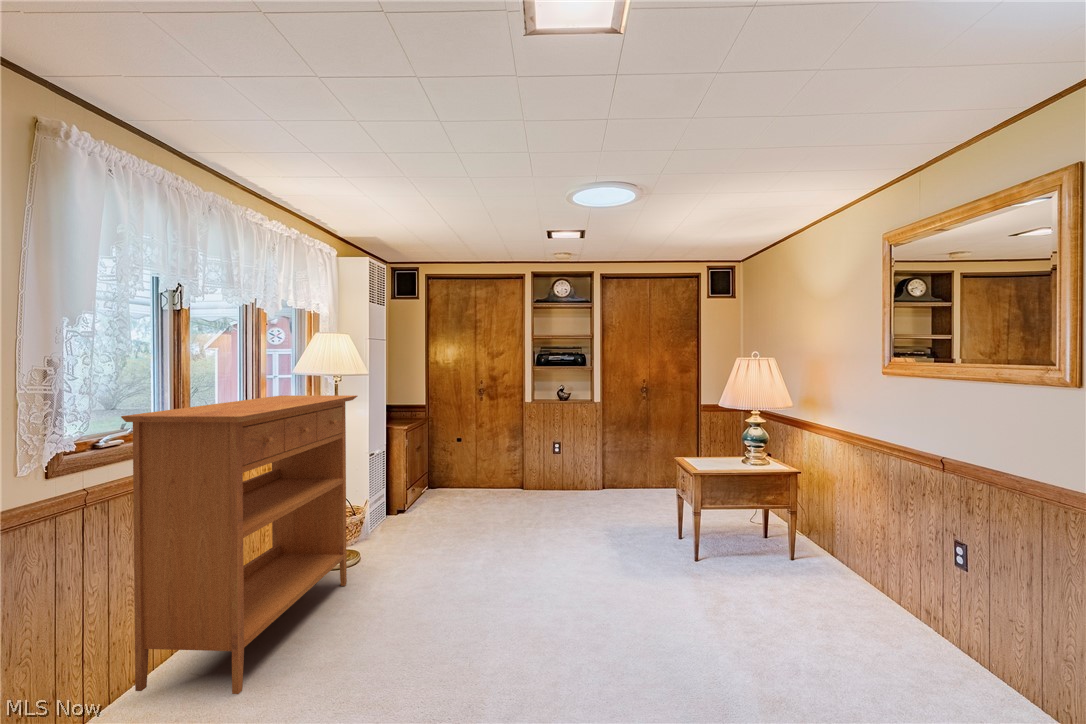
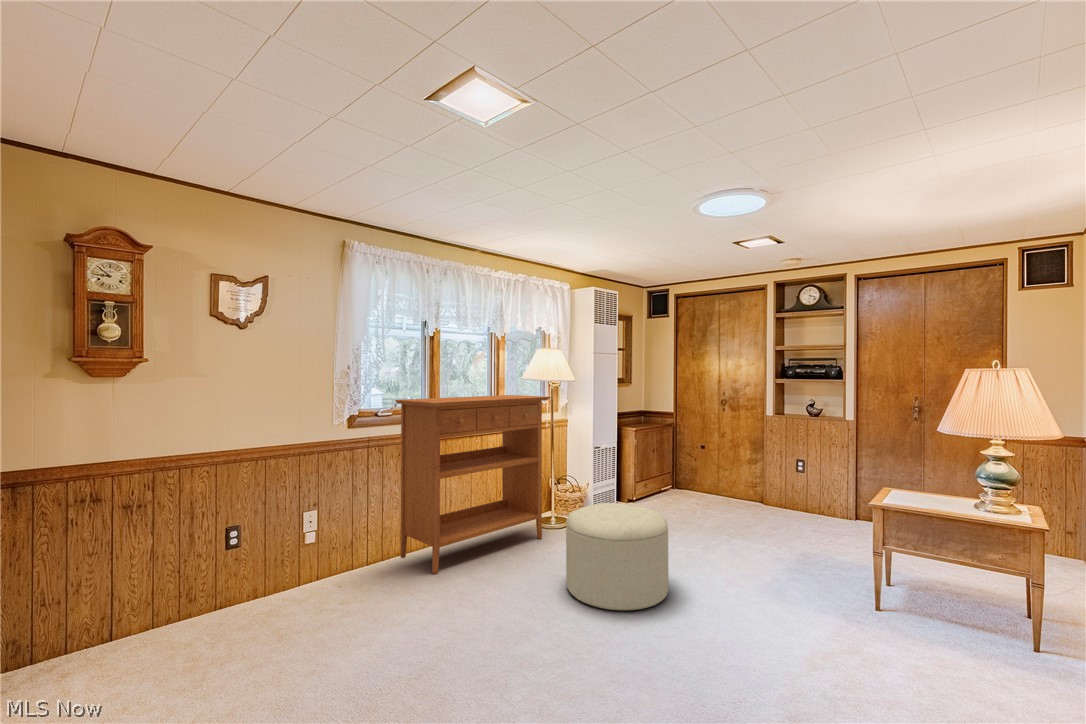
ottoman: none [442,516,561,647] -> present [566,503,668,610]

